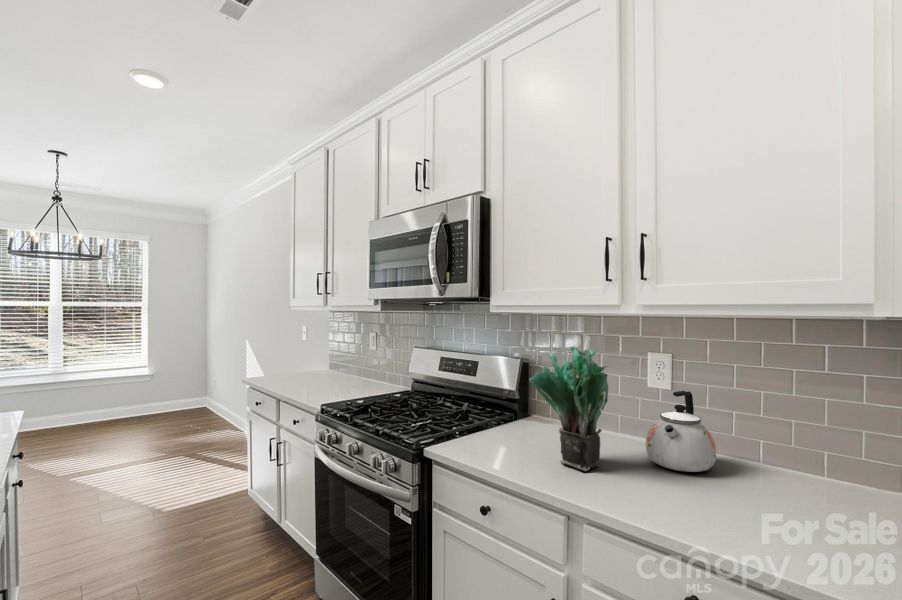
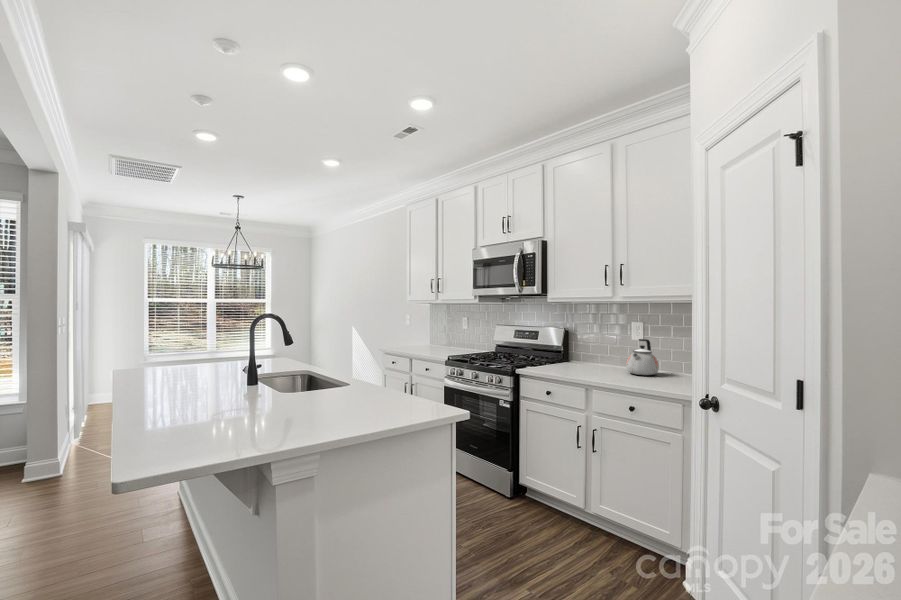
potted plant: present [530,346,608,471] -> none [569,317,607,374]

